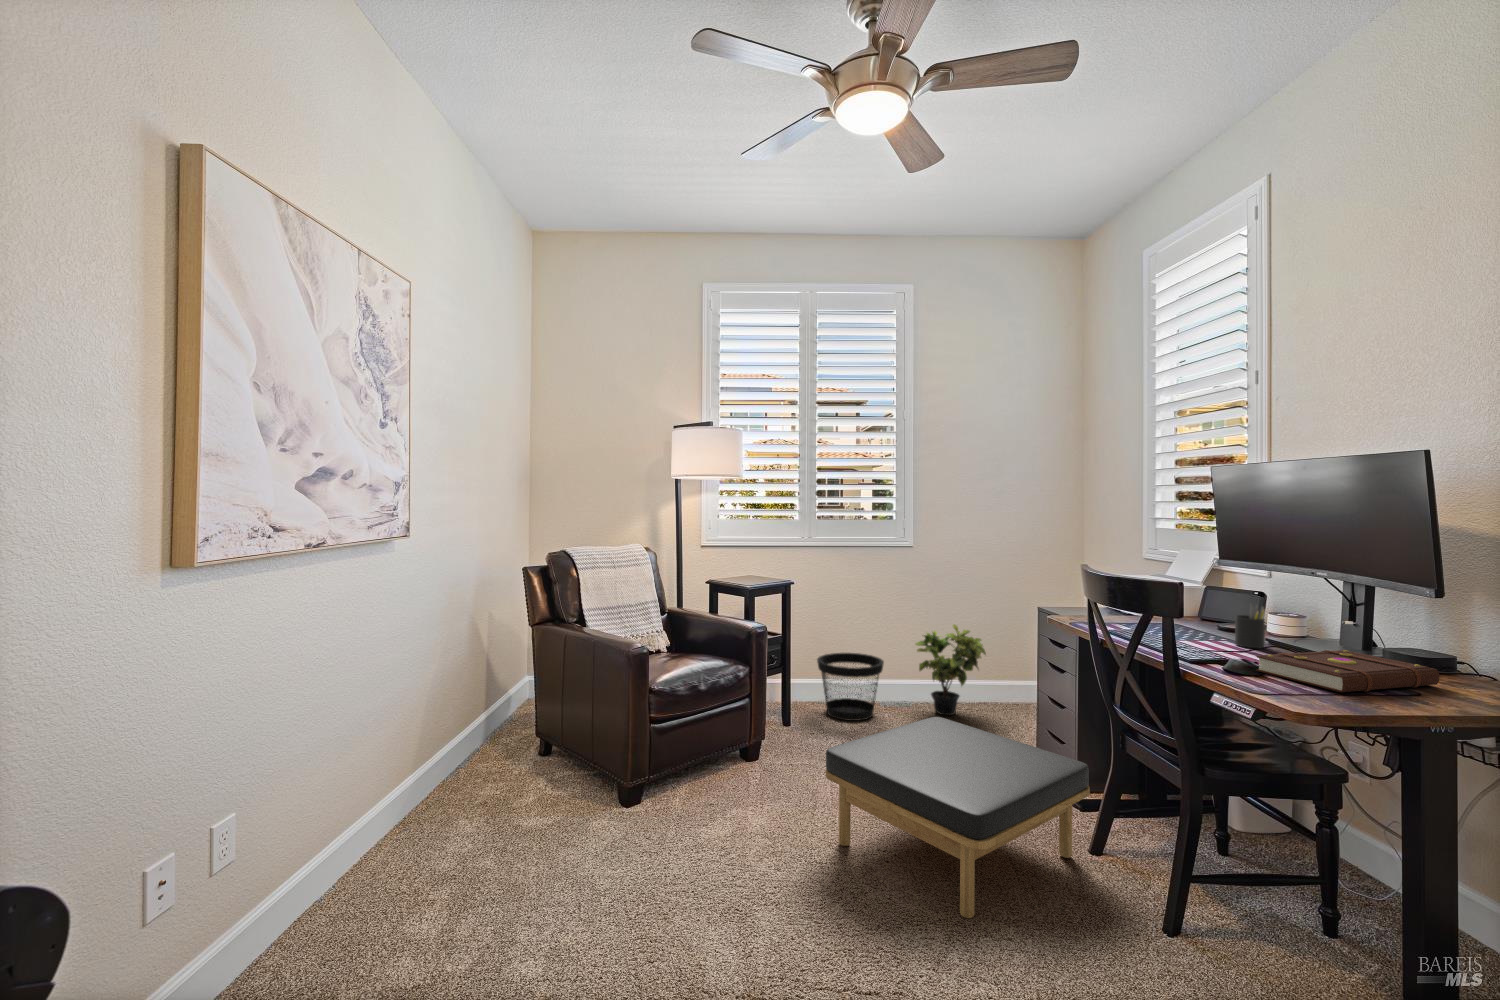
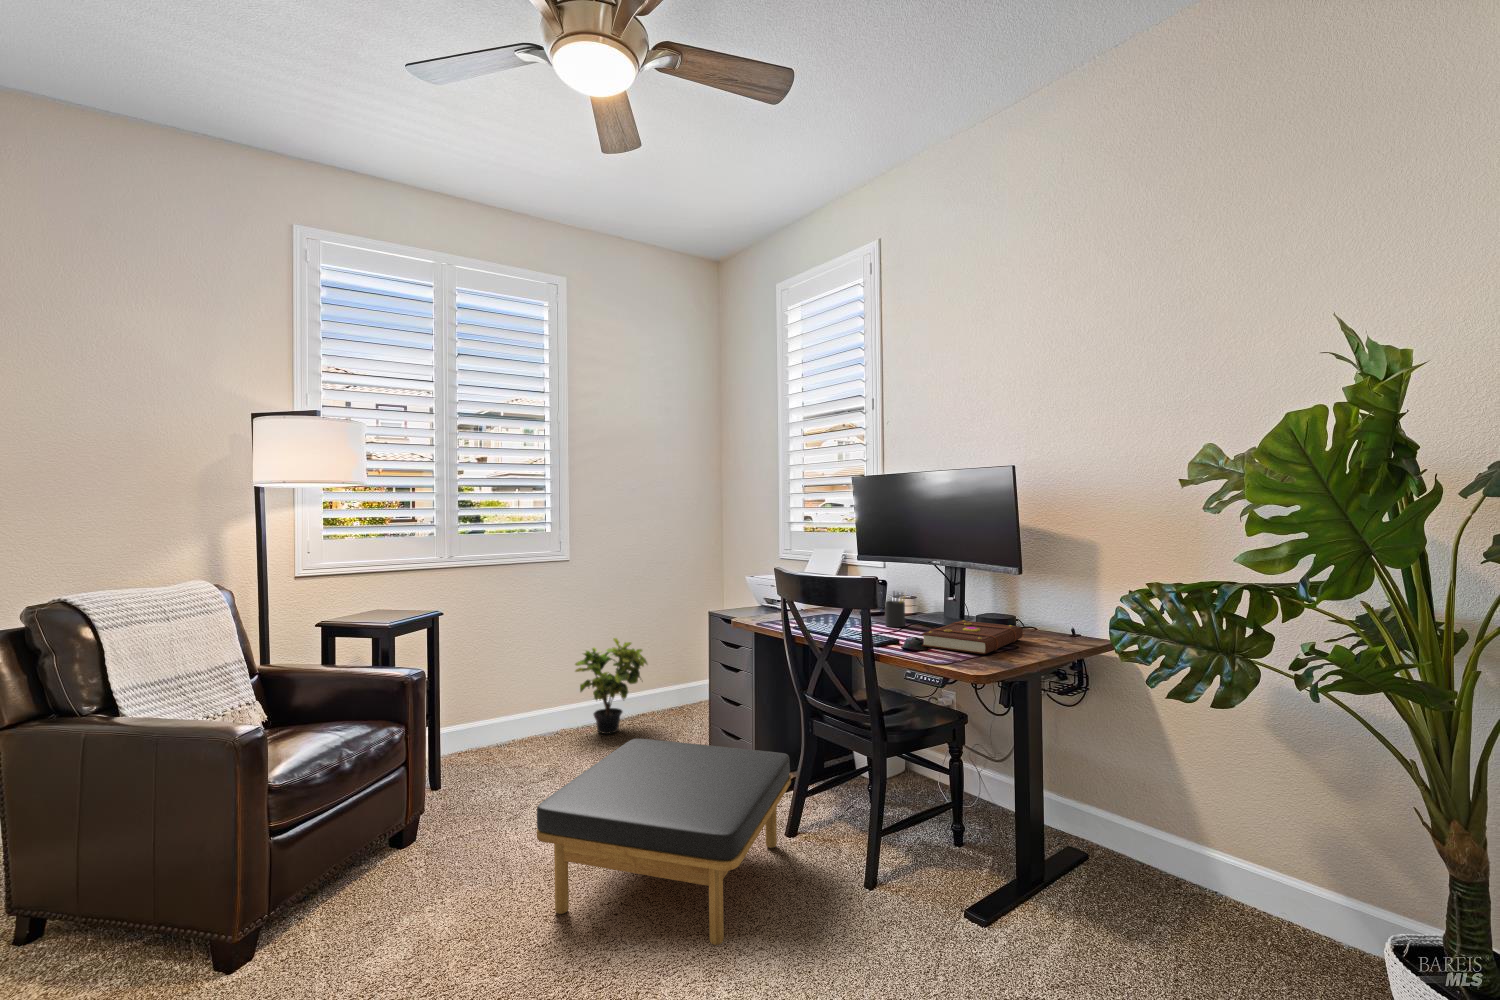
wastebasket: present [817,653,884,721] -> none [466,684,546,764]

